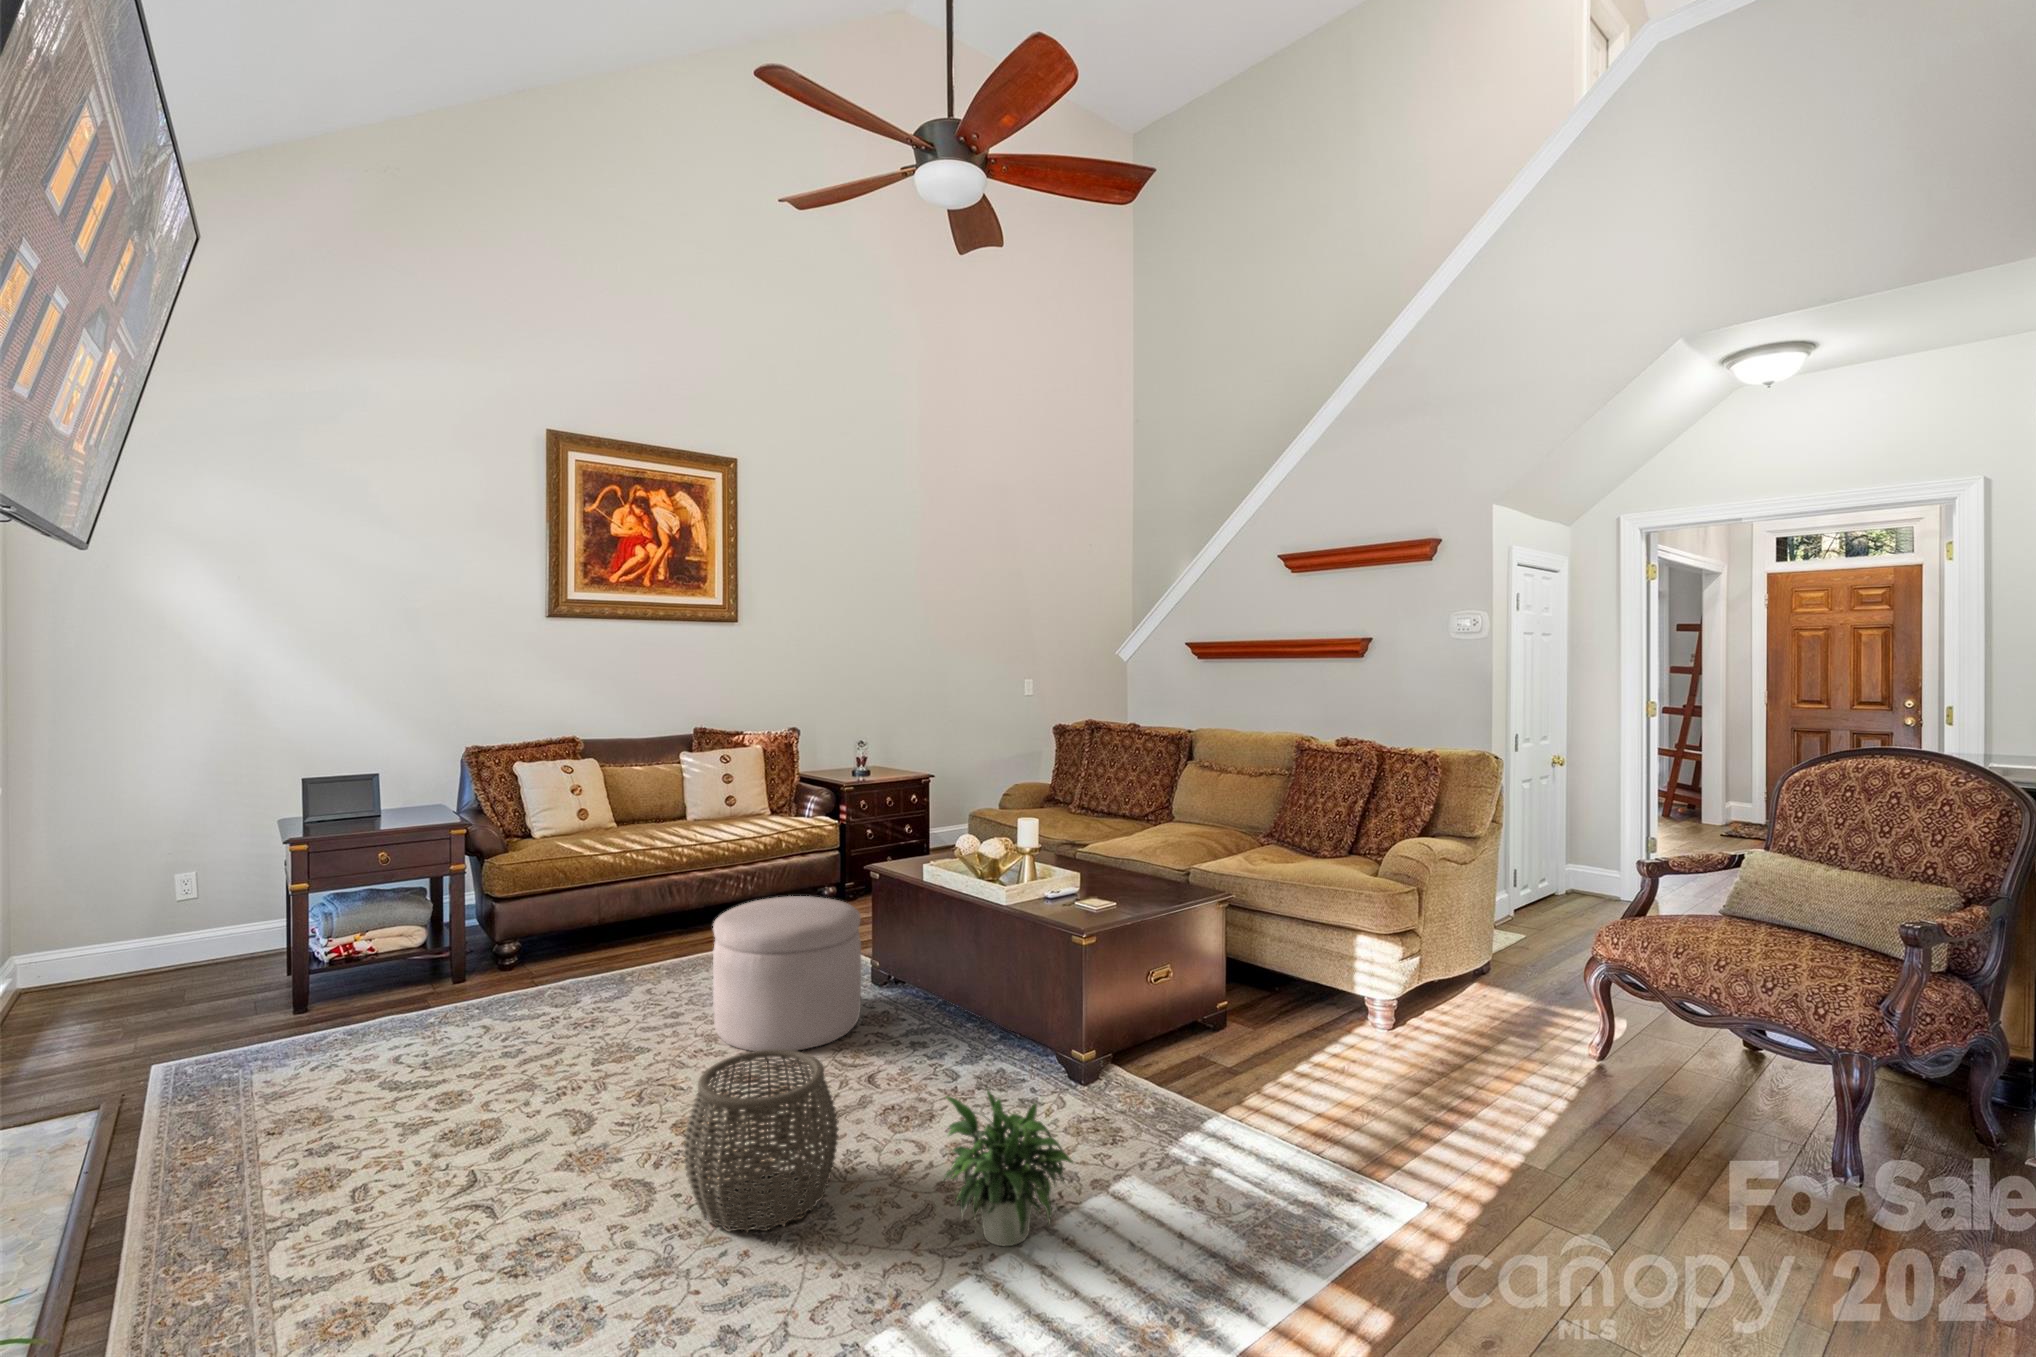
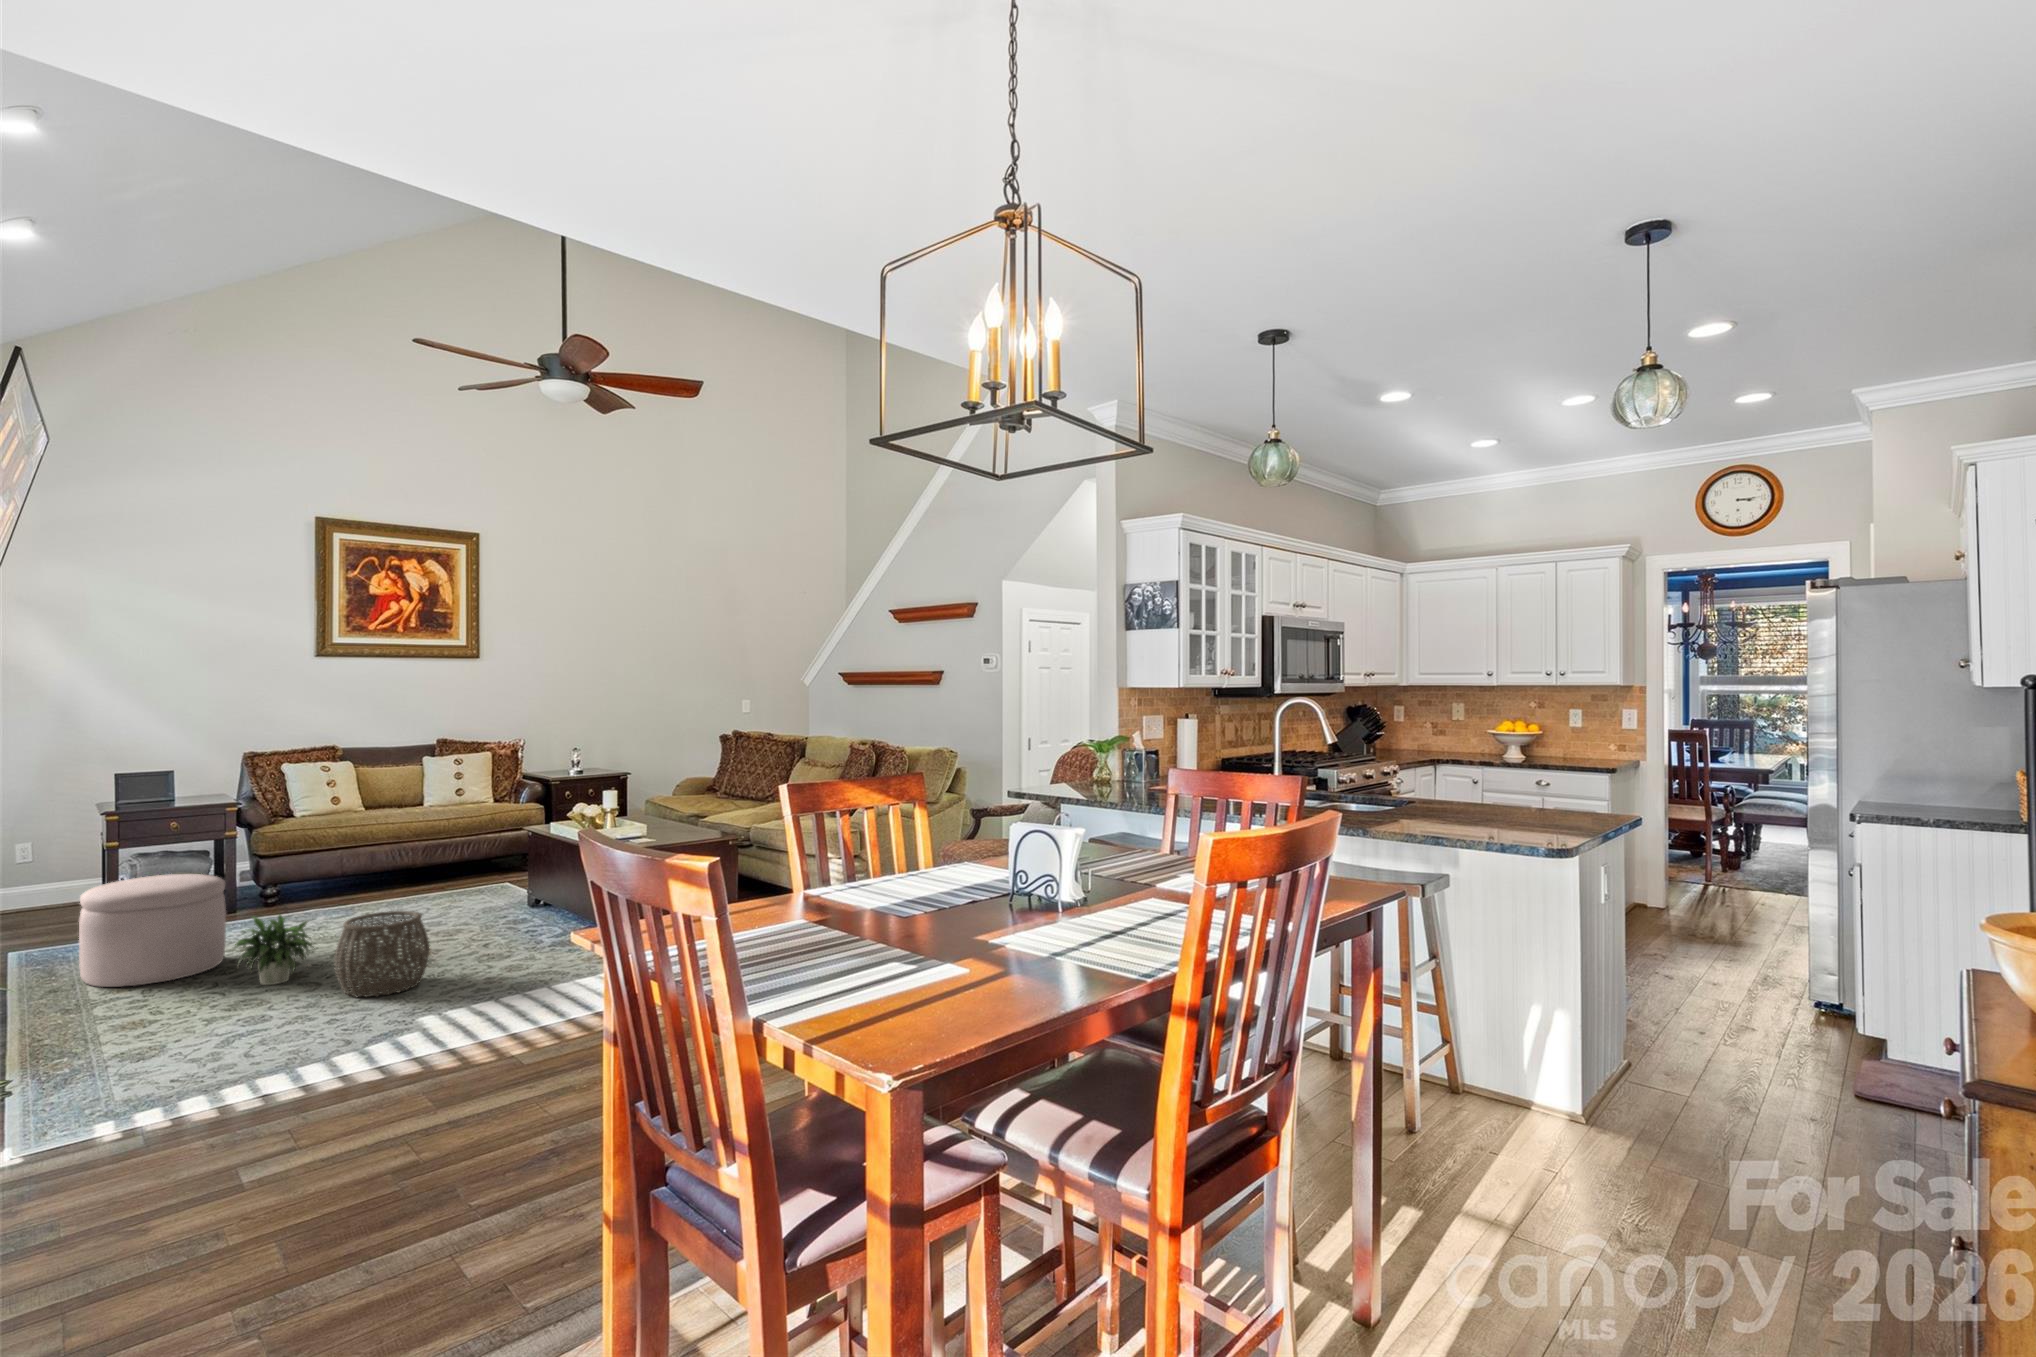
ottoman: present [713,896,861,1051] -> present [79,874,226,987]
potted plant: present [944,1090,1073,1246] -> present [235,915,314,985]

